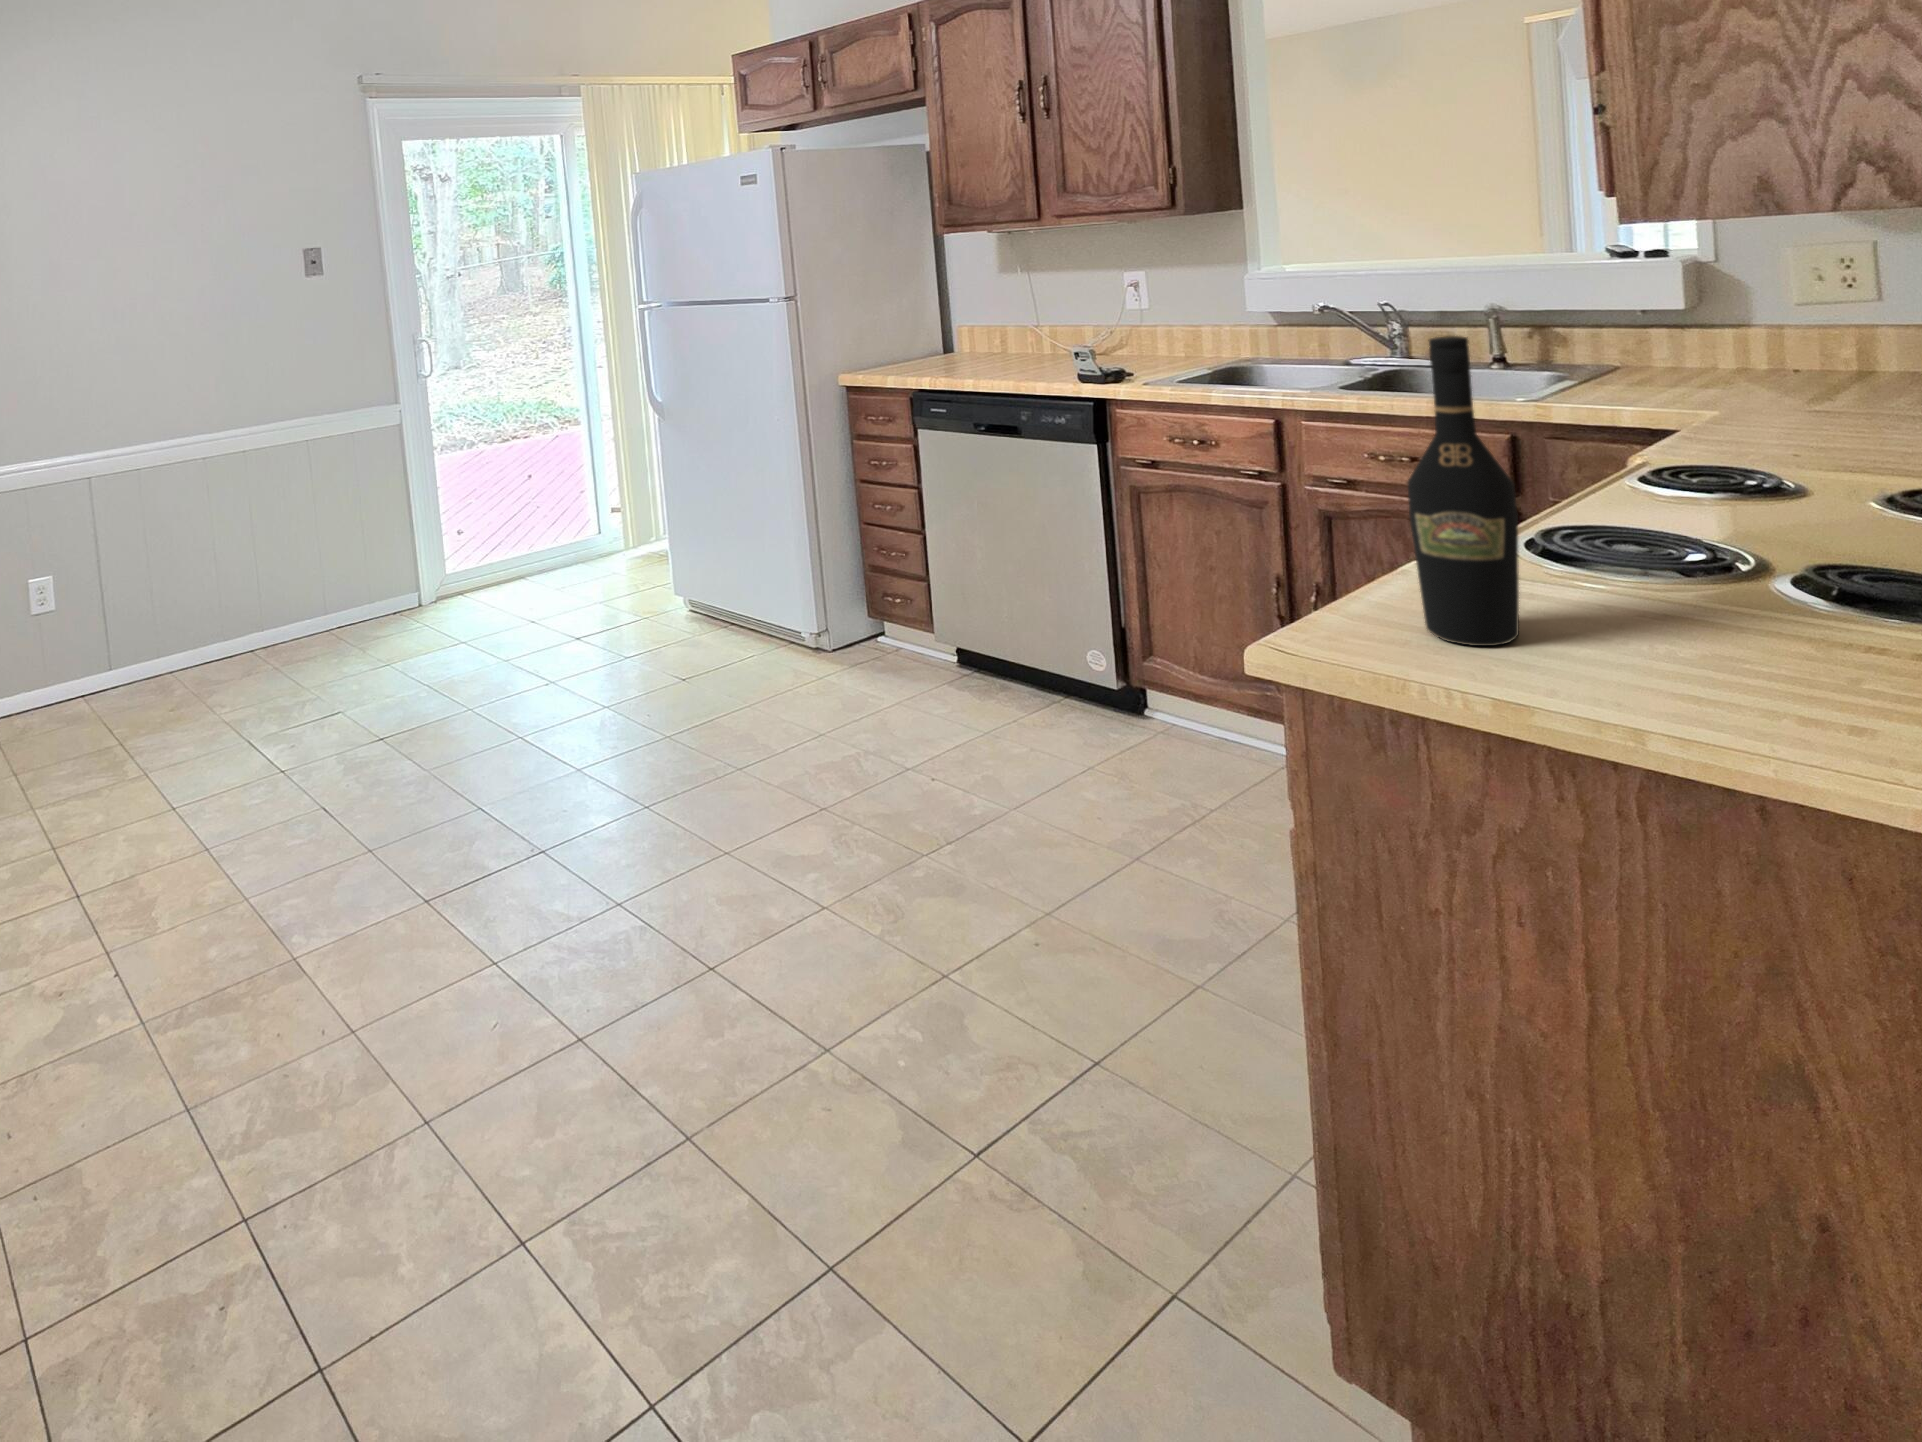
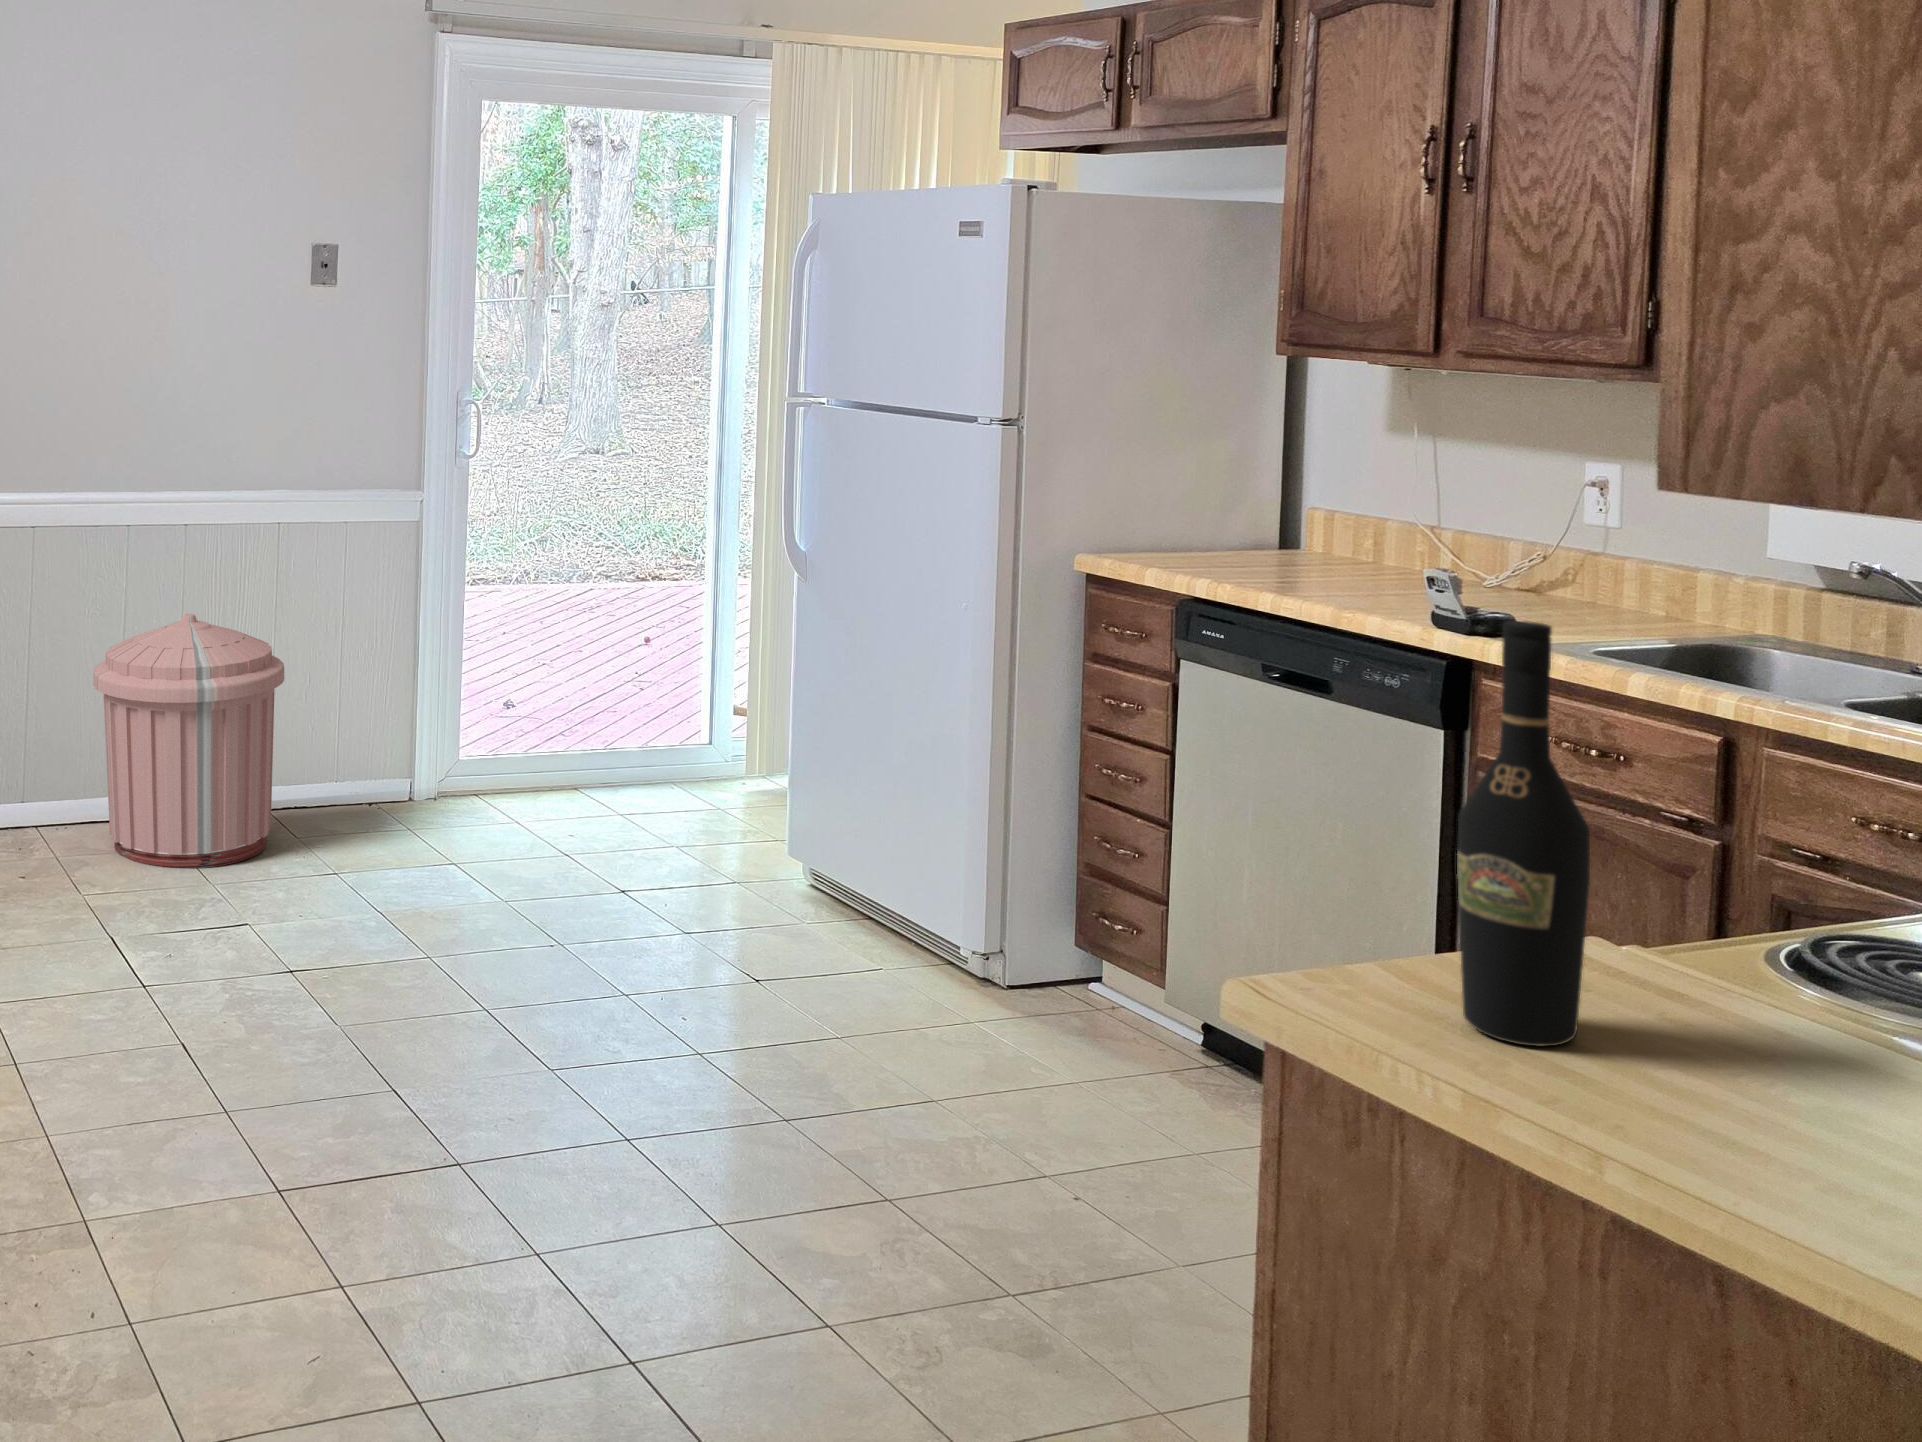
trash can: none [202,510,338,683] -> present [93,614,284,869]

